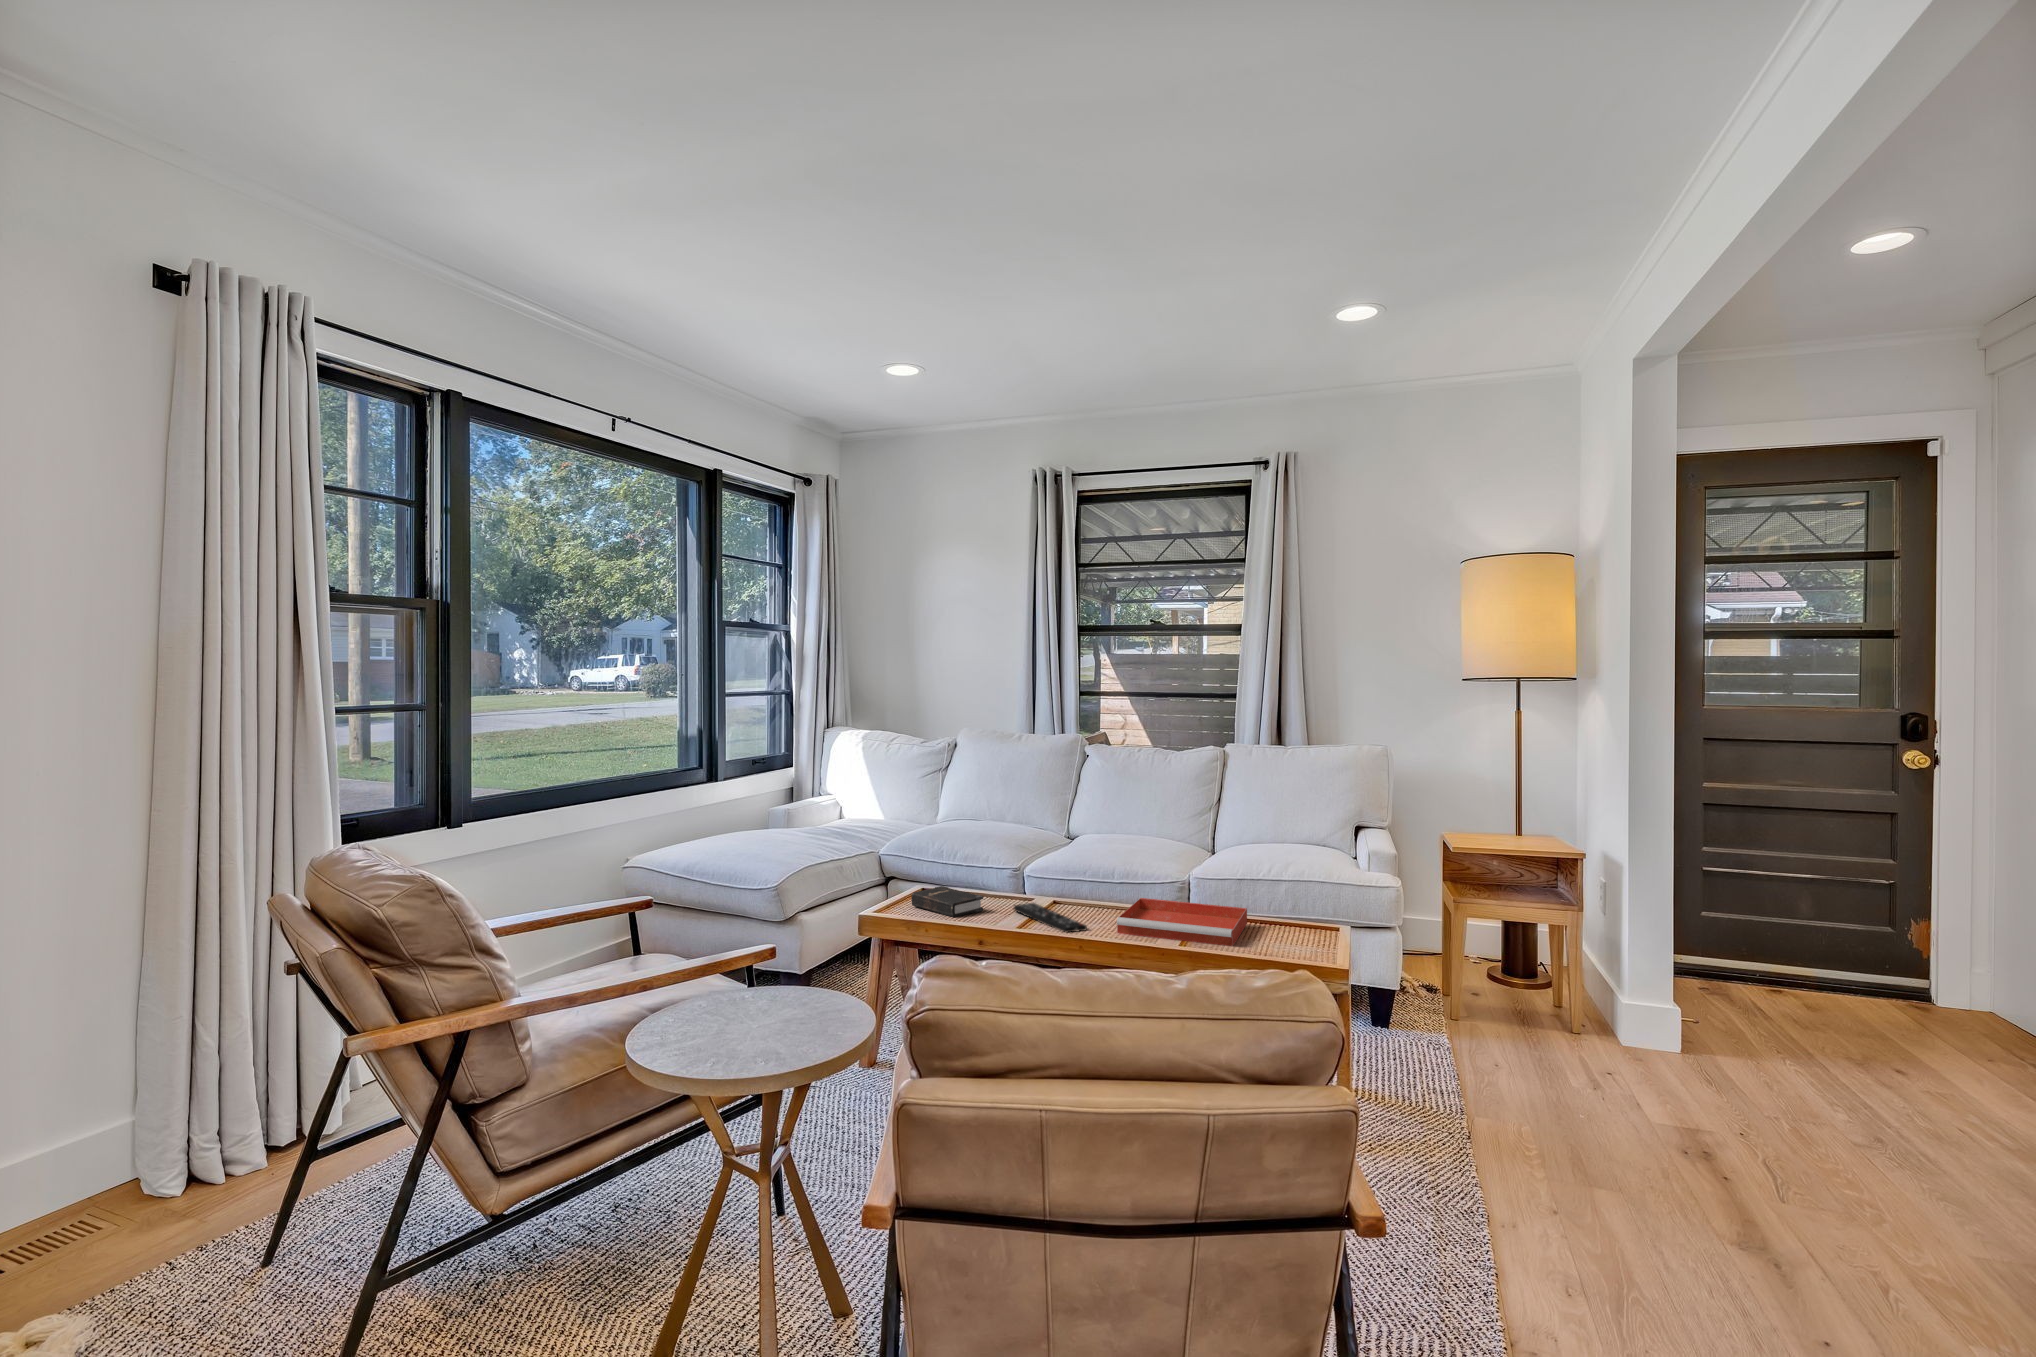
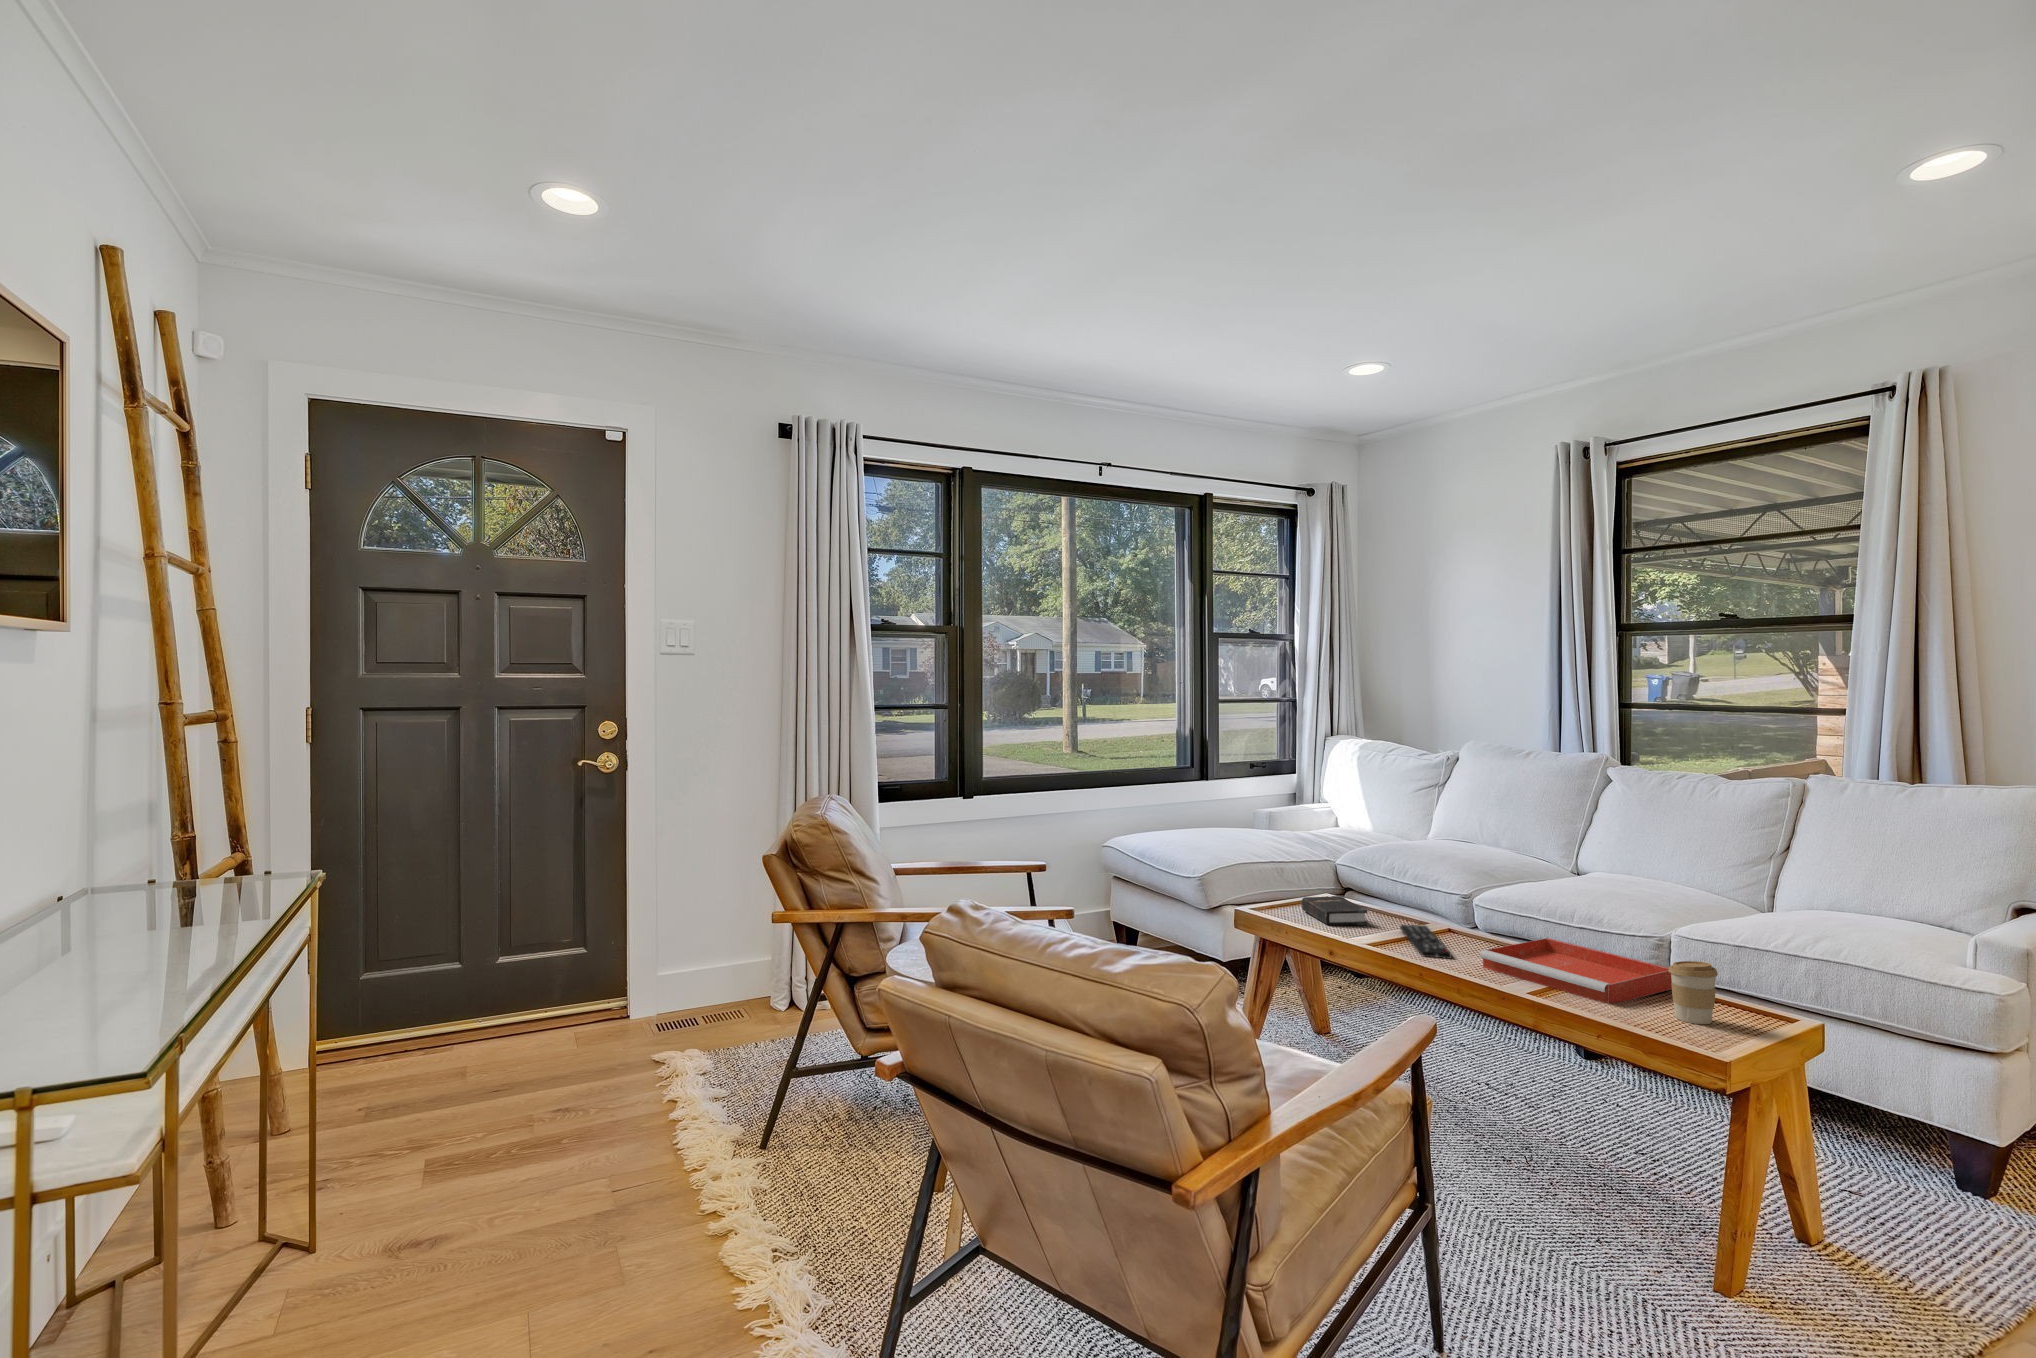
coffee cup: none [1274,900,1308,950] -> present [1669,961,1718,1024]

